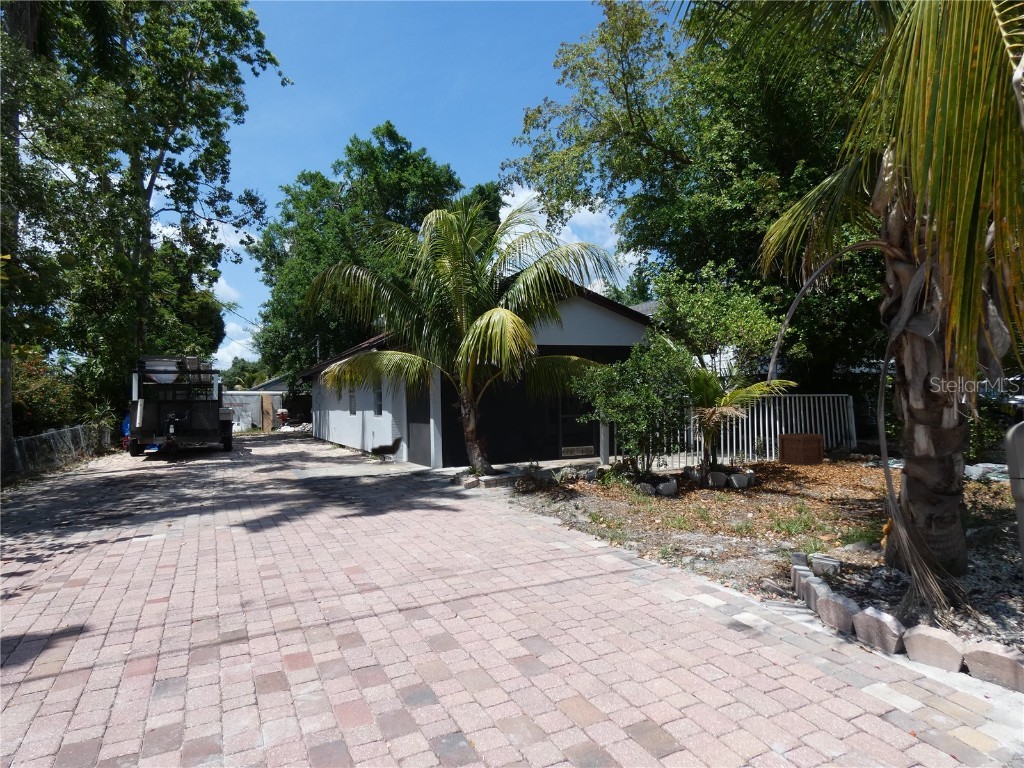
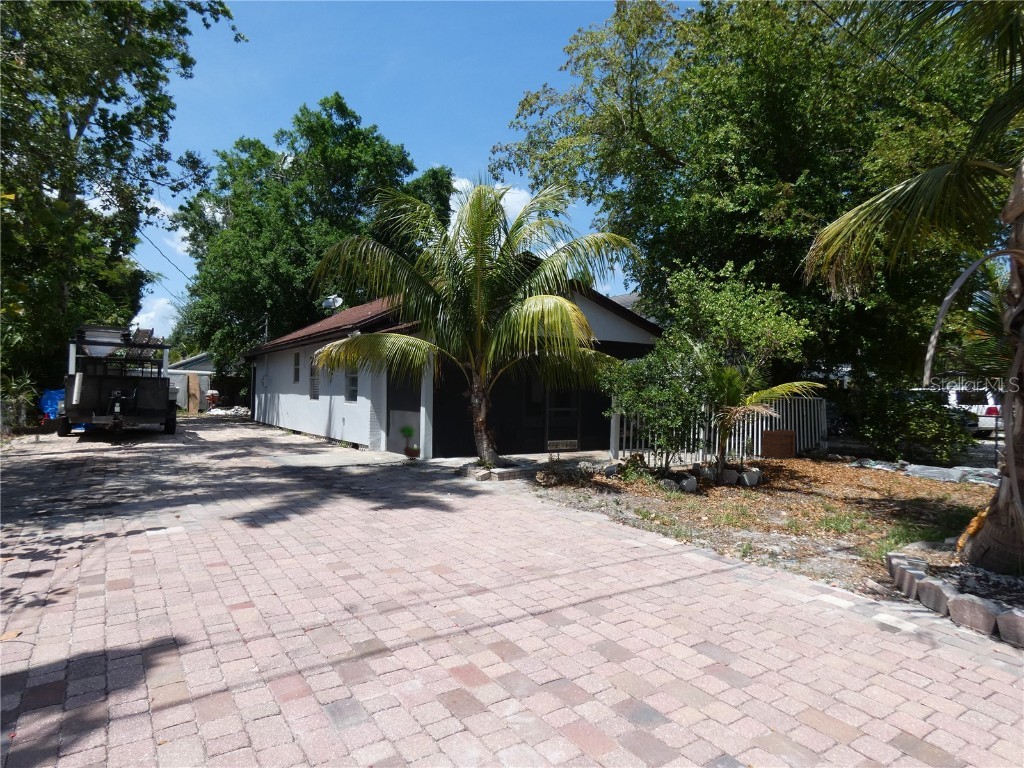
potted tree: none [405,433,429,471] -> present [399,425,421,459]
lounge chair: present [371,437,402,464] -> present [20,418,62,444]

